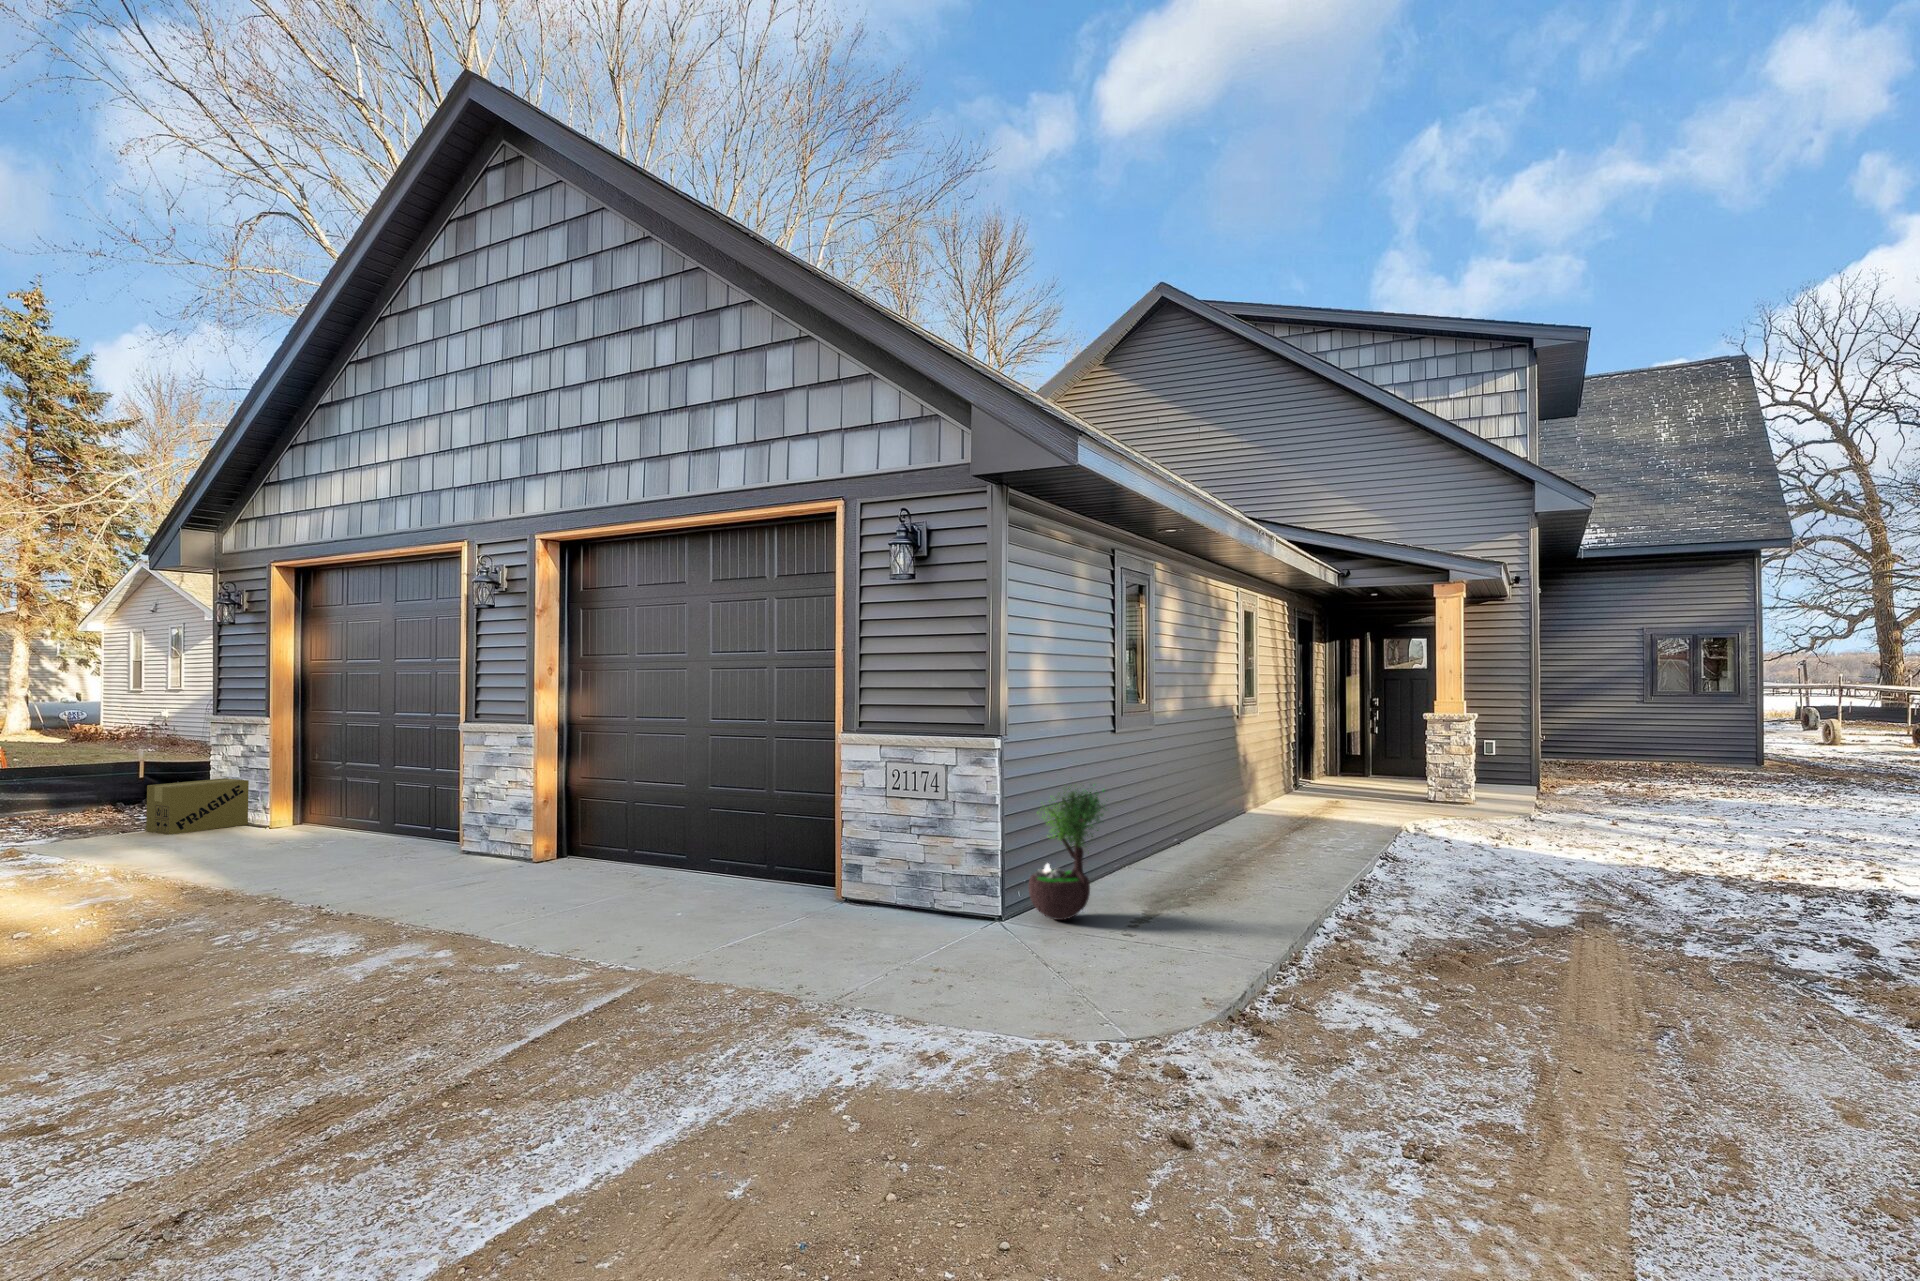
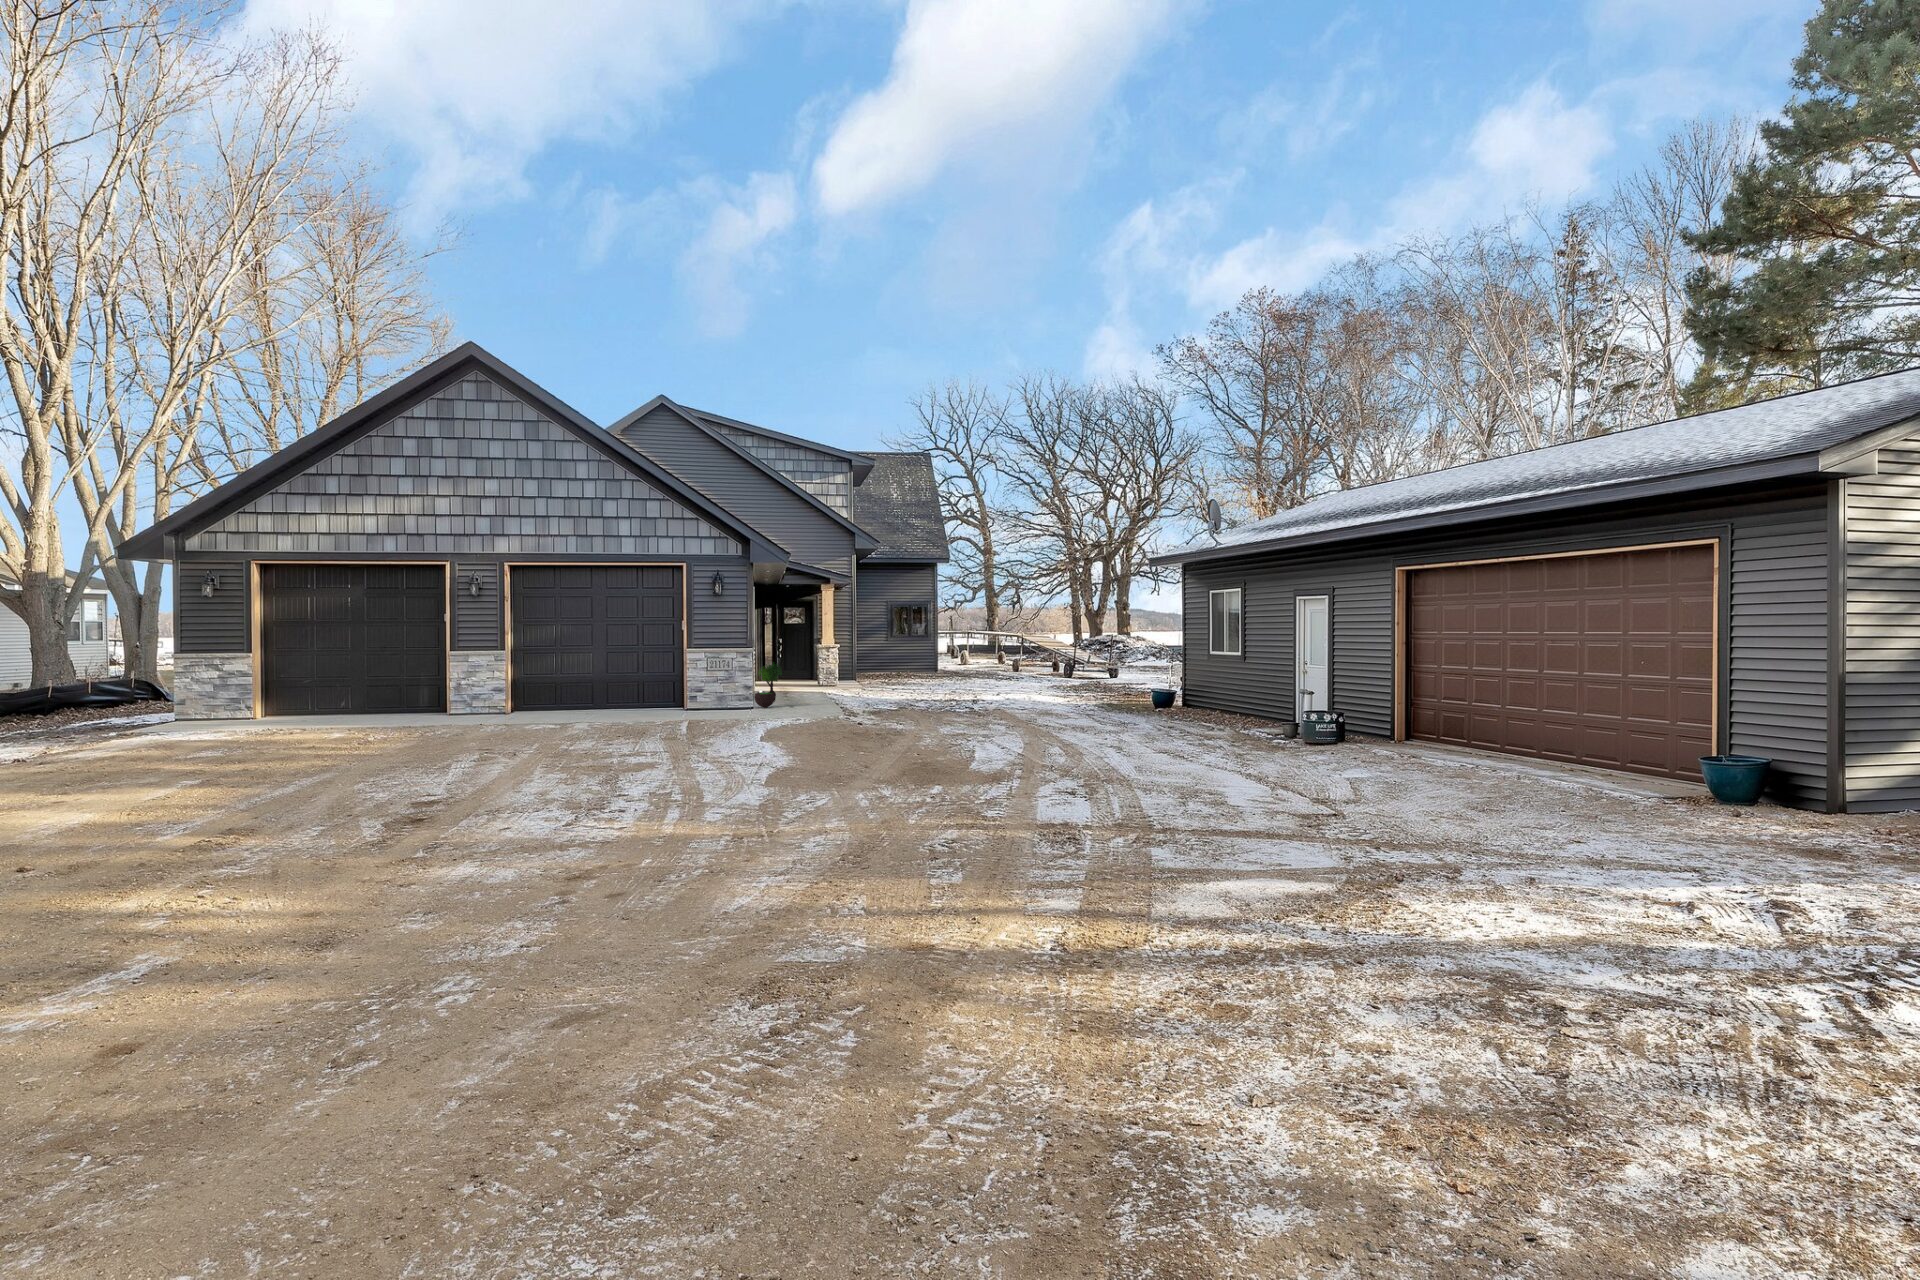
cardboard box: present [146,778,249,835] -> none [183,701,233,733]

